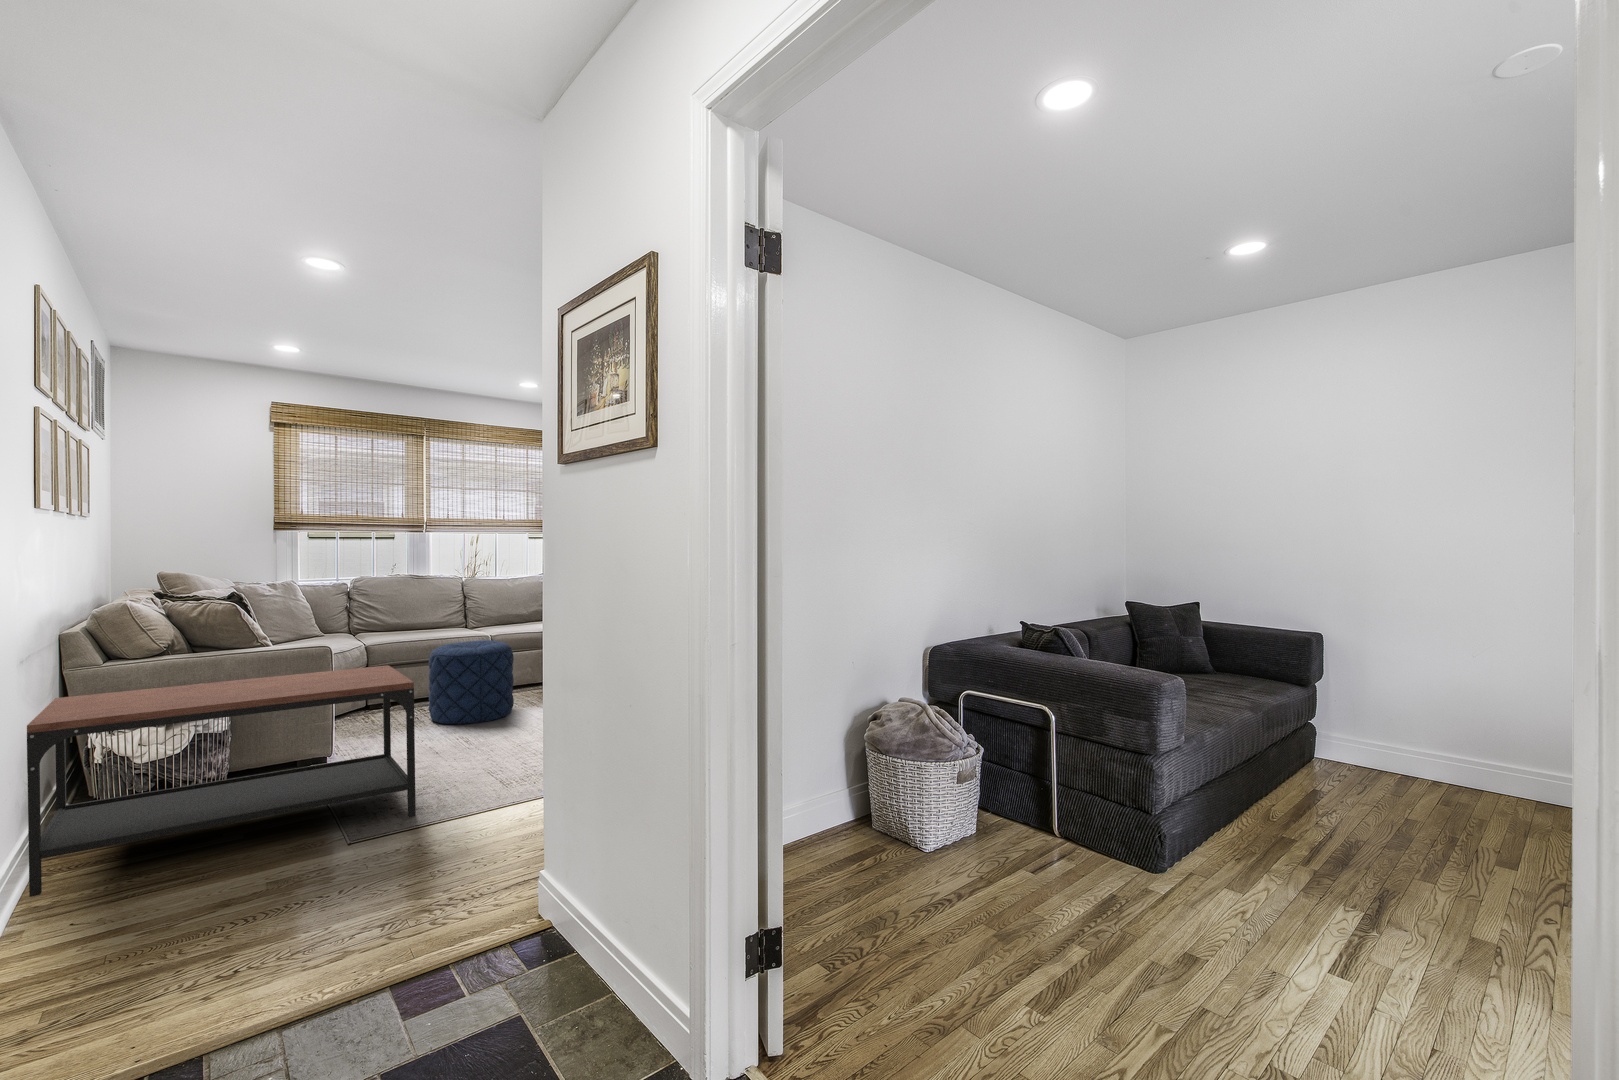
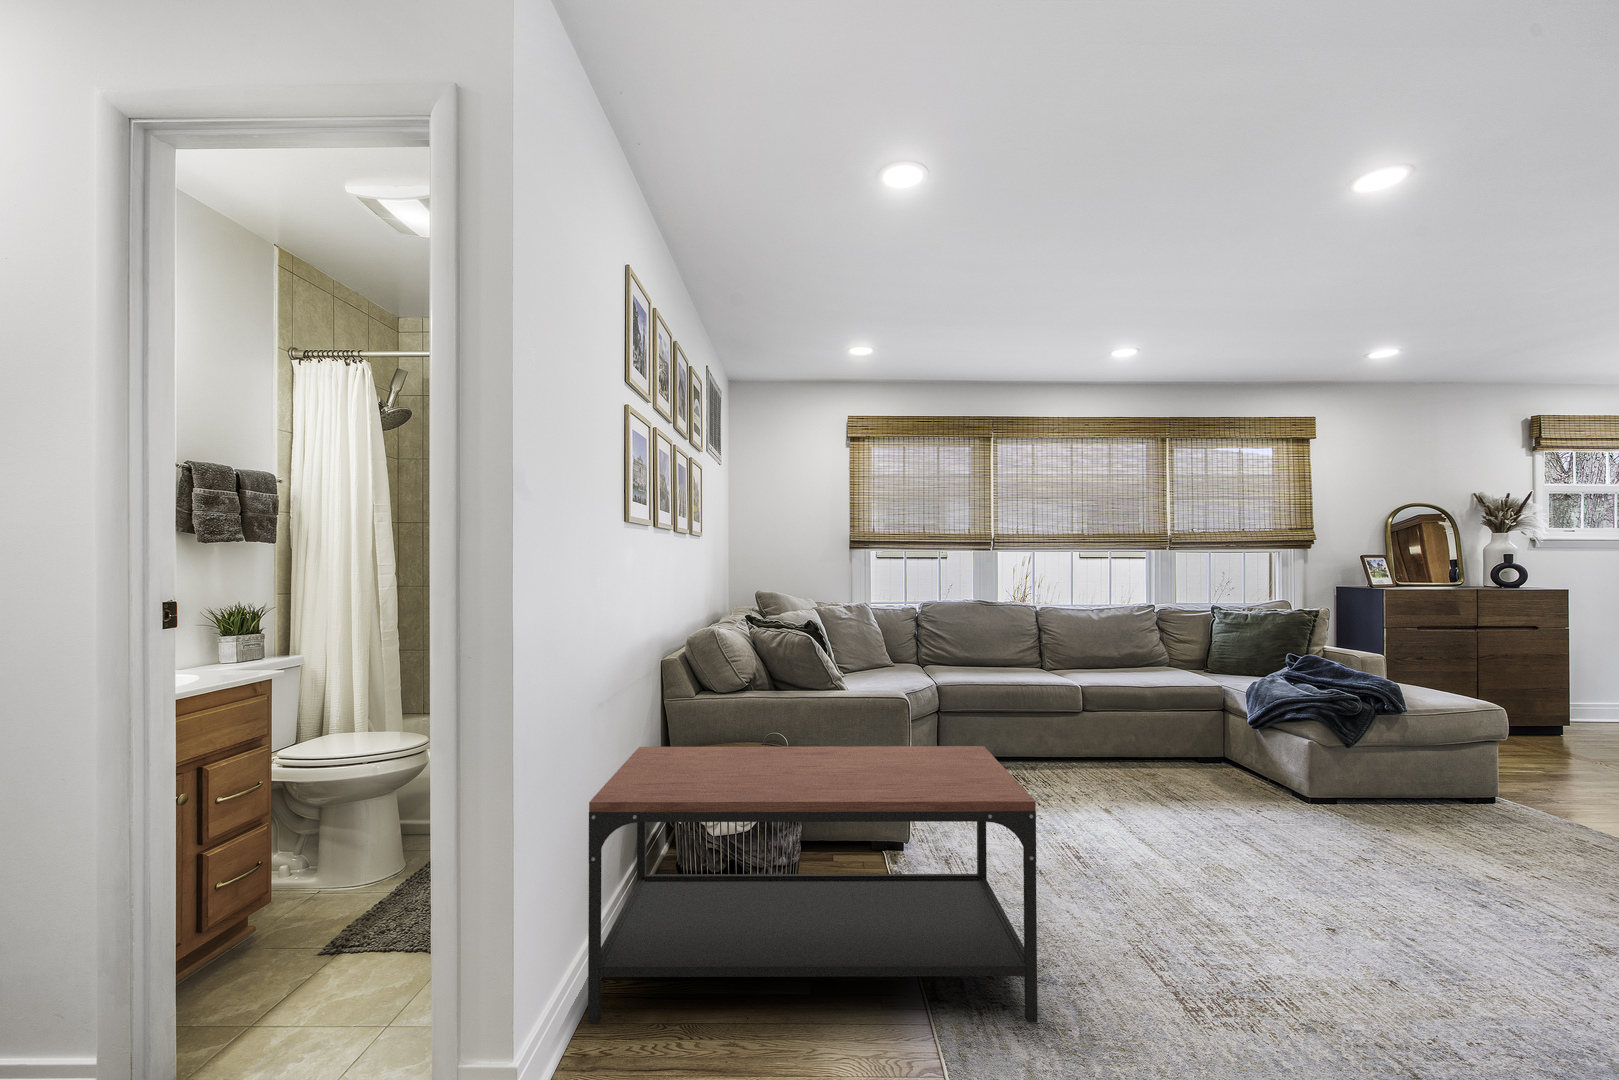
pouf: present [429,640,514,724] -> none [1011,696,1120,813]

